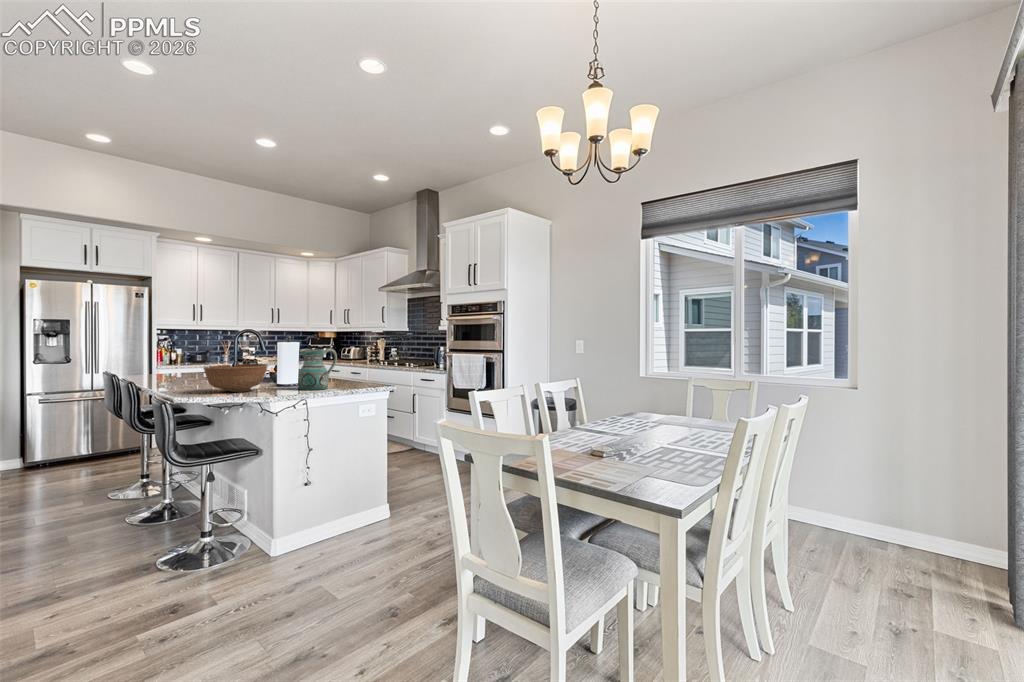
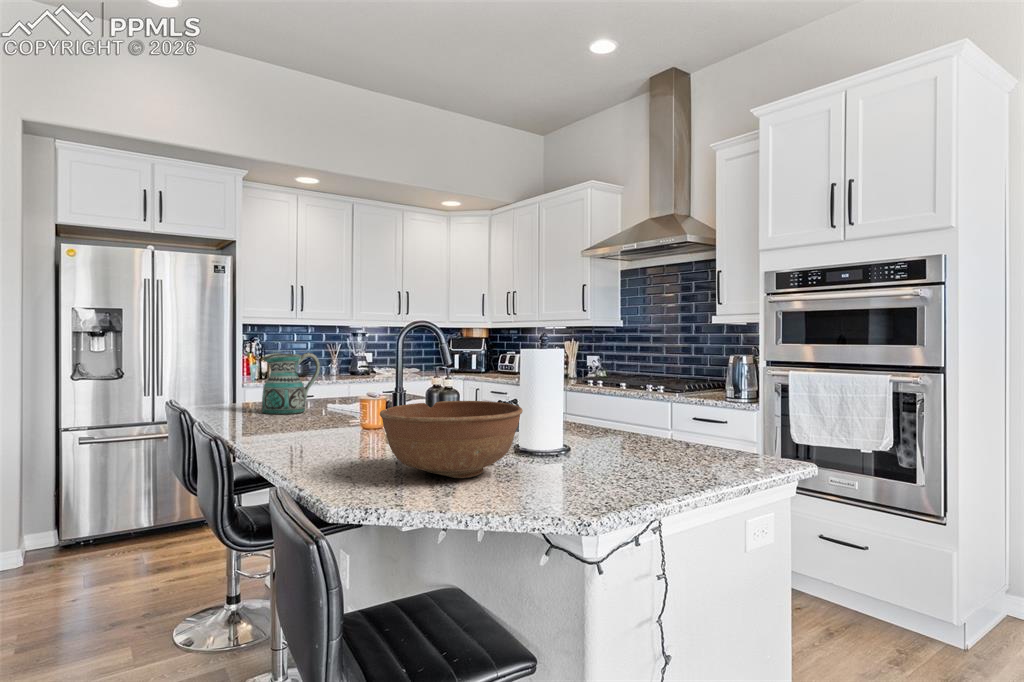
ceramic pitcher: present [298,348,337,390] -> present [262,353,320,414]

